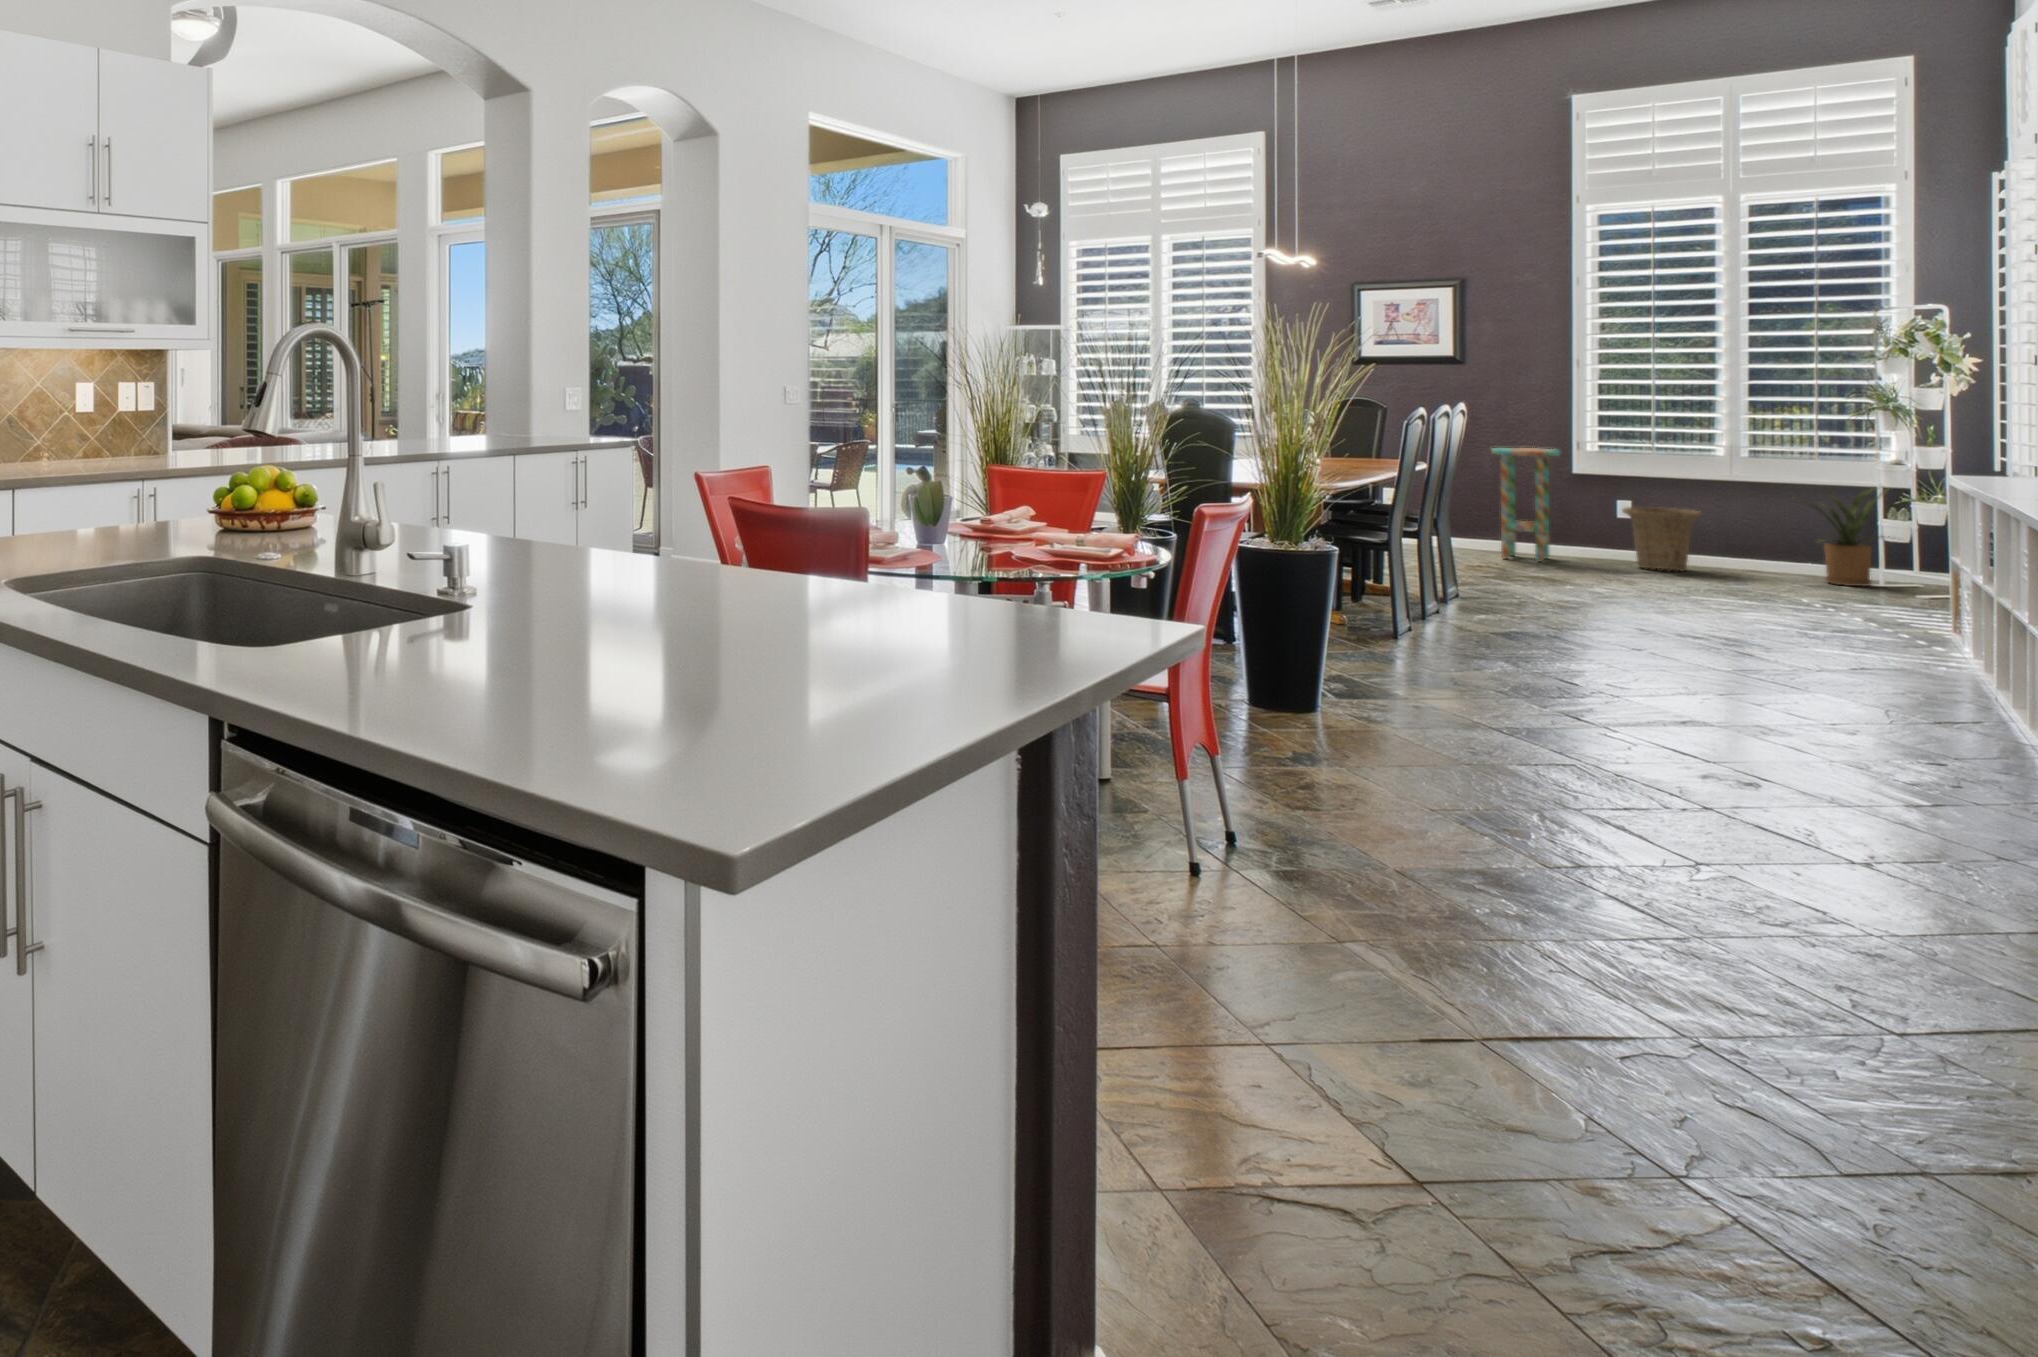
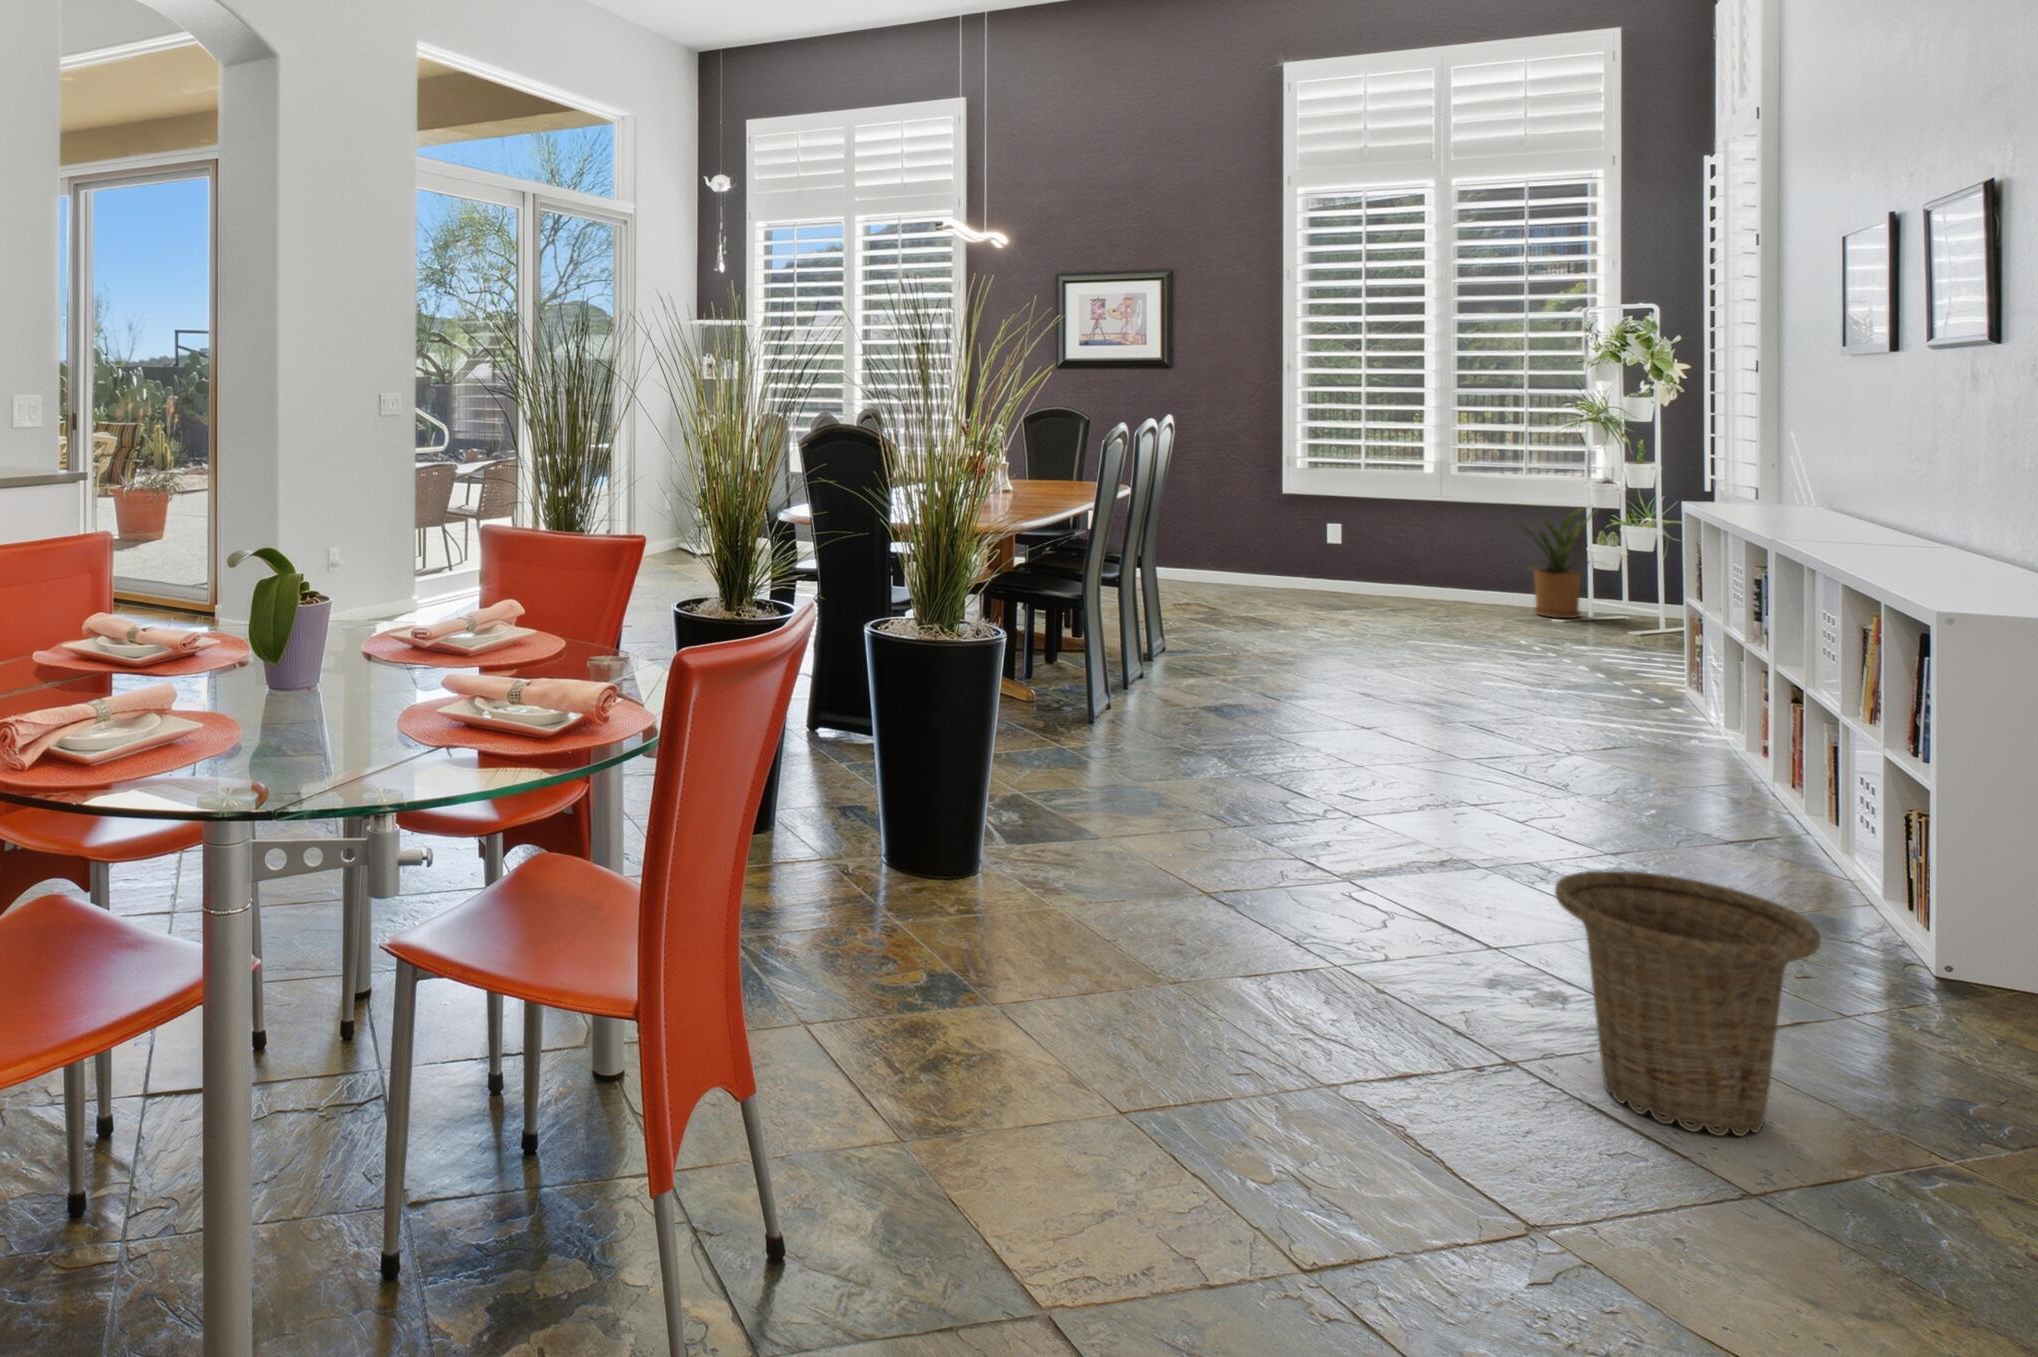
side table: present [1491,448,1560,562] -> none [1198,462,1269,593]
basket: present [1623,507,1701,571] -> present [1555,870,1821,1136]

